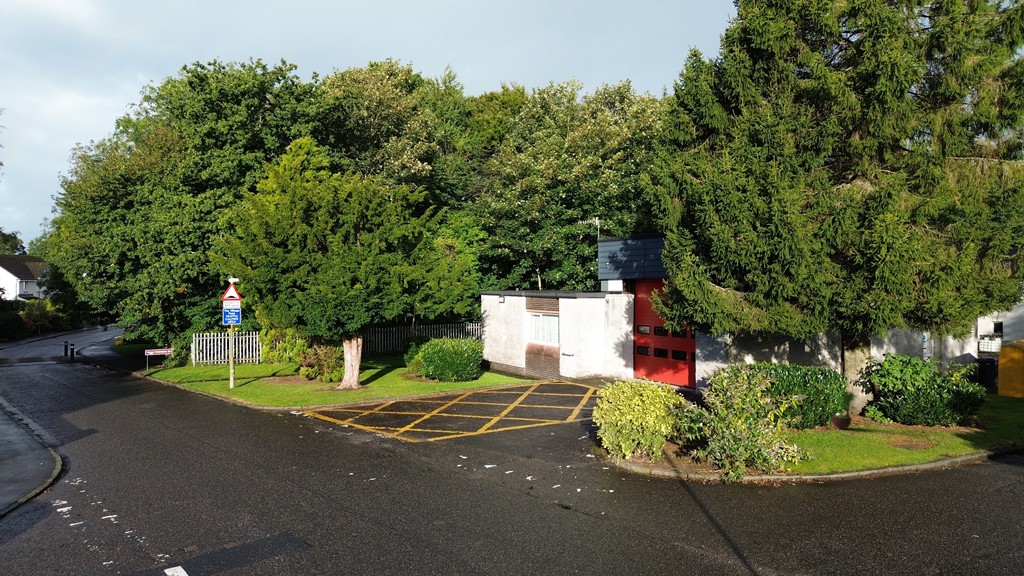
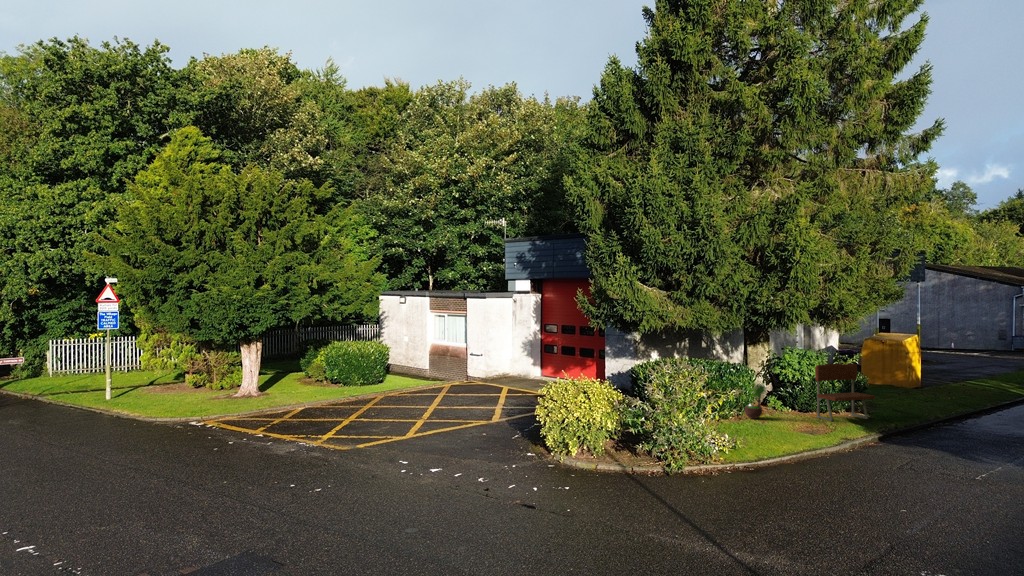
bench: none [916,373,987,436] -> present [815,364,875,421]

